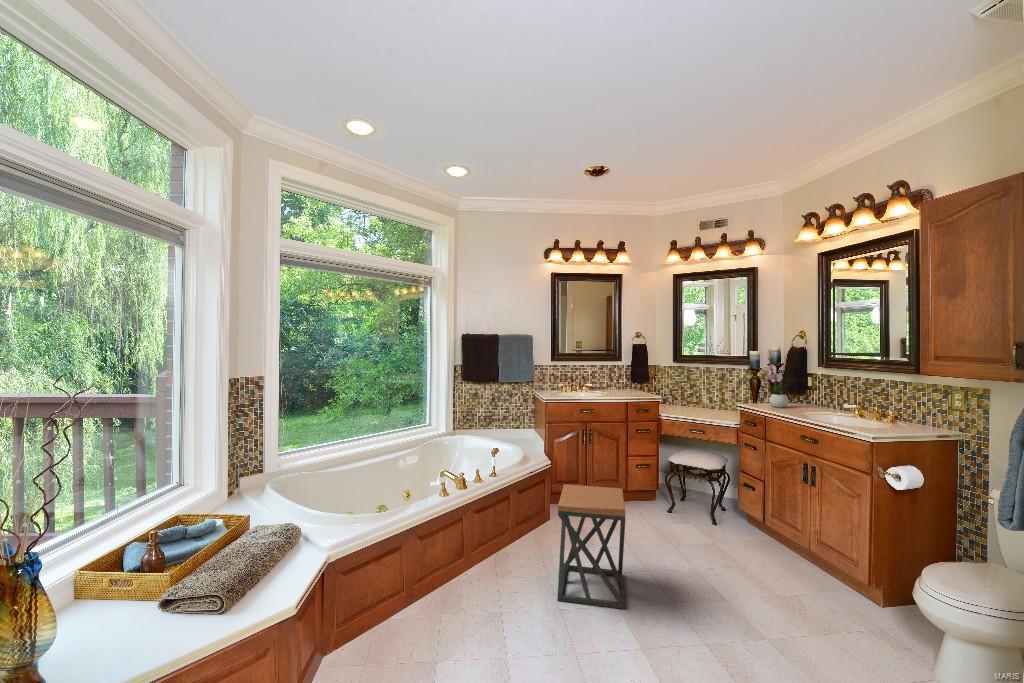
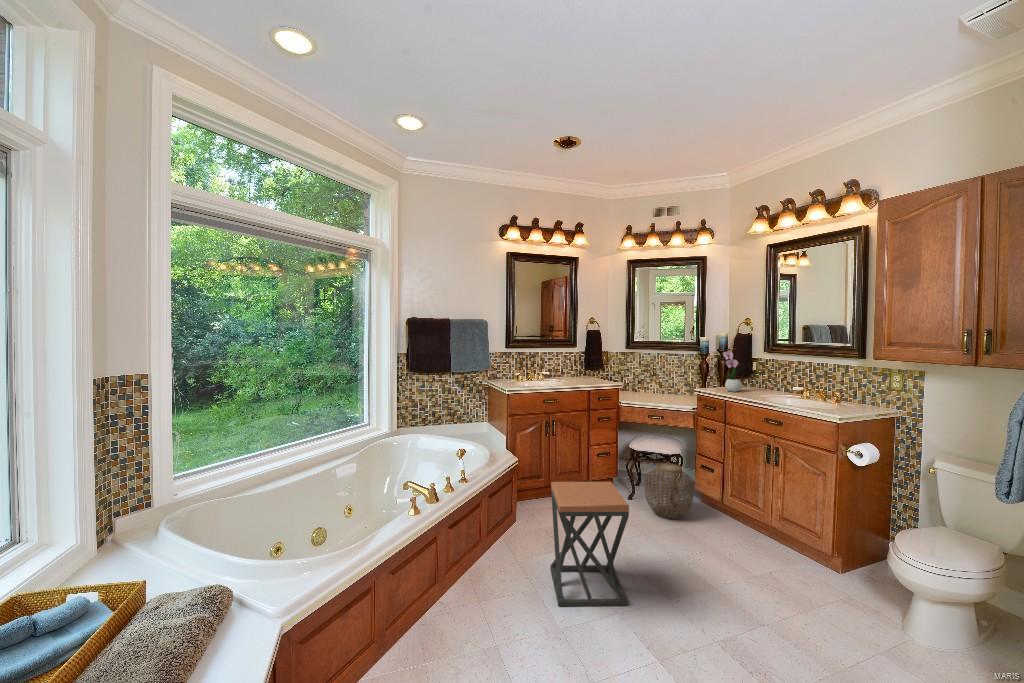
woven basket: none [681,478,732,536] -> present [645,463,694,519]

